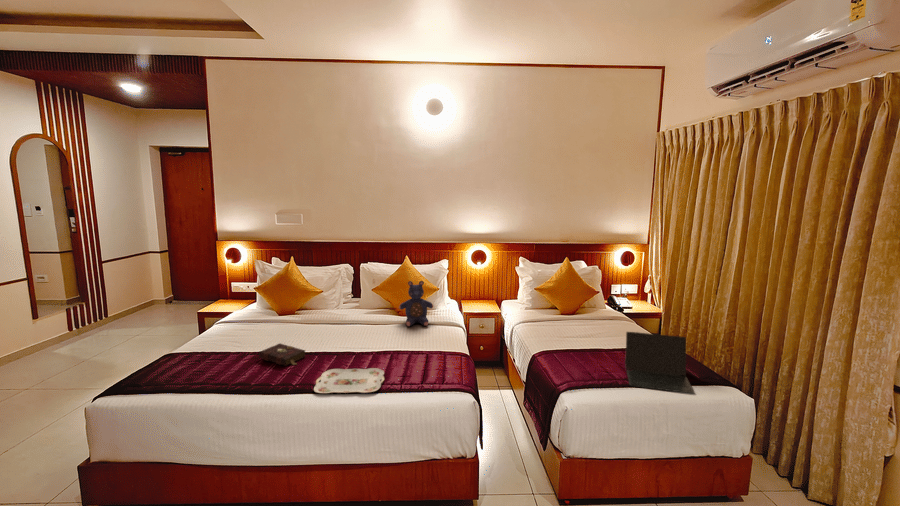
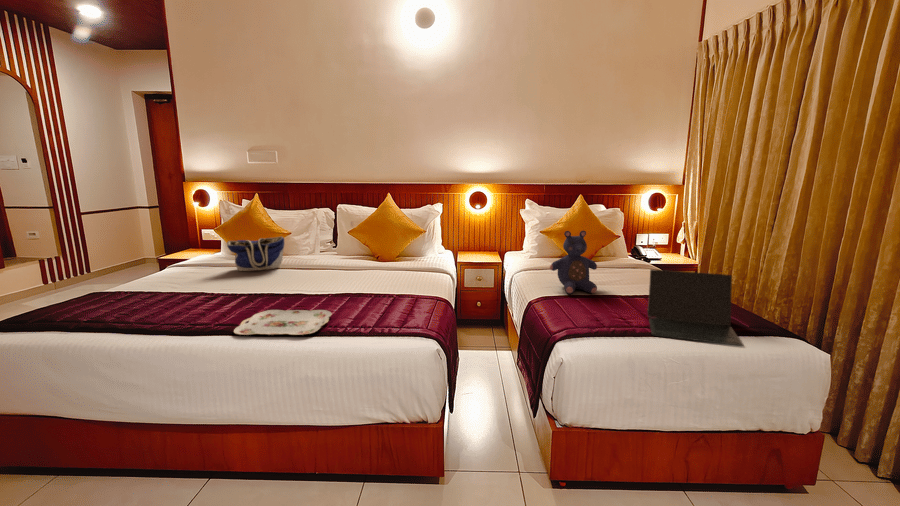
teddy bear: present [399,281,433,326] -> present [550,231,597,294]
tote bag: none [276,297,323,328] -> present [227,236,284,271]
book: present [259,344,305,366] -> none [189,283,246,307]

